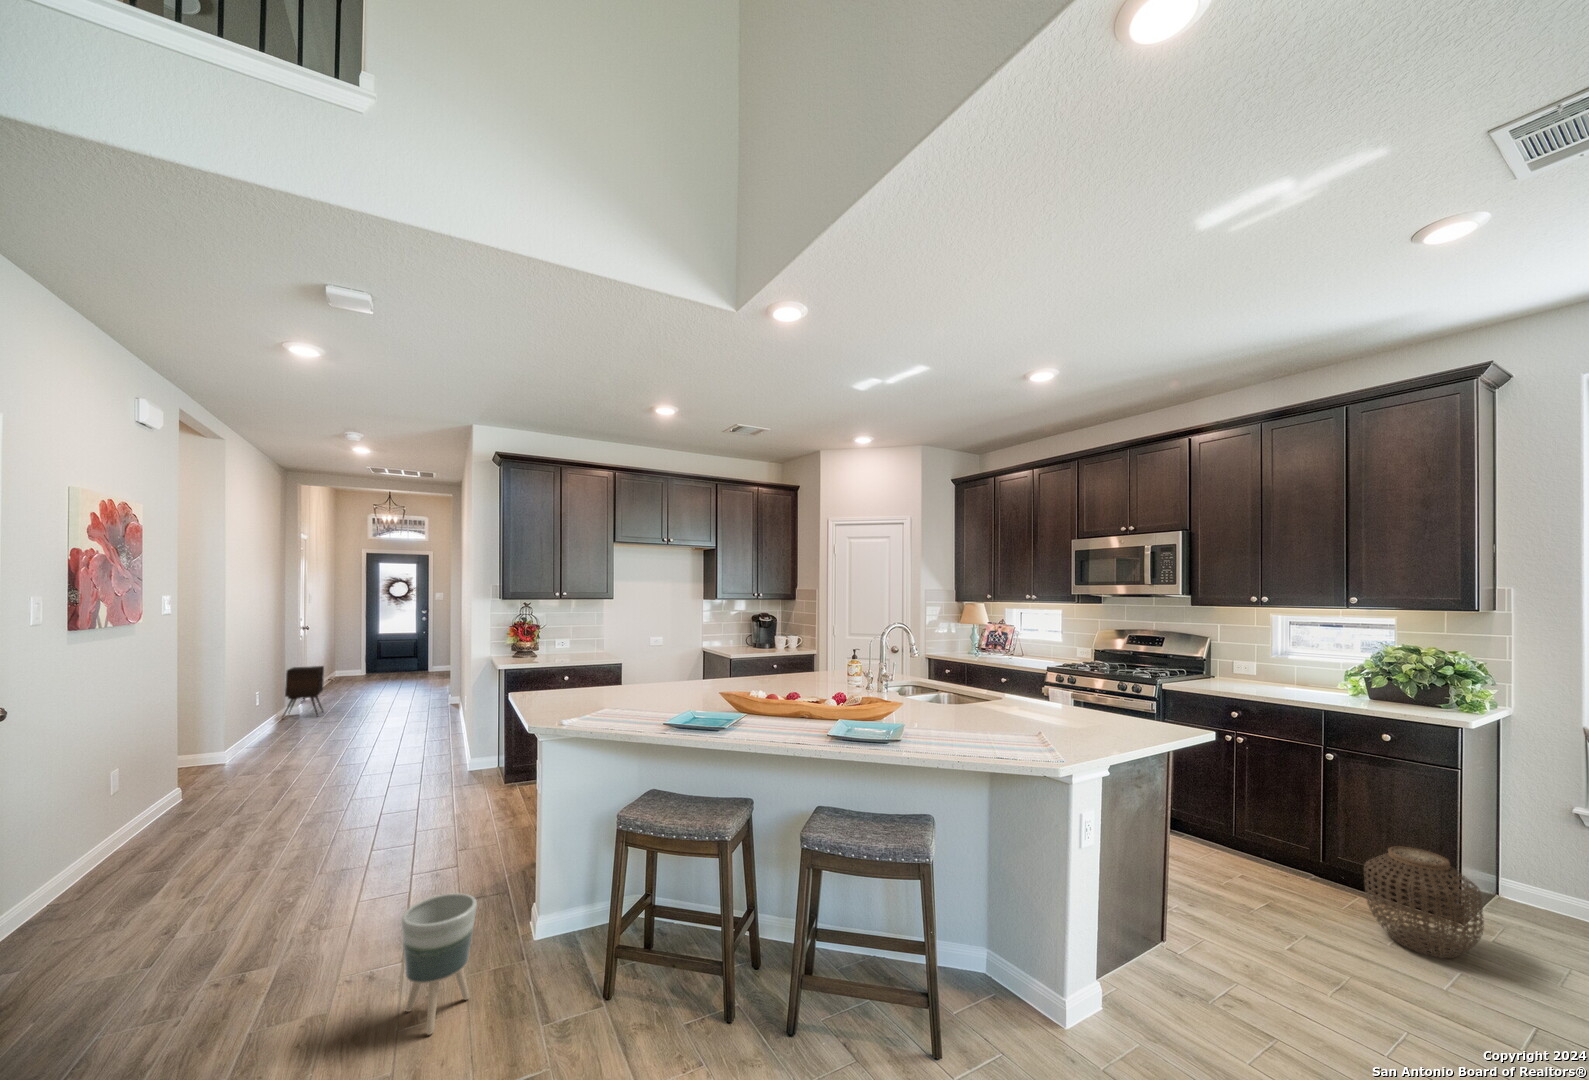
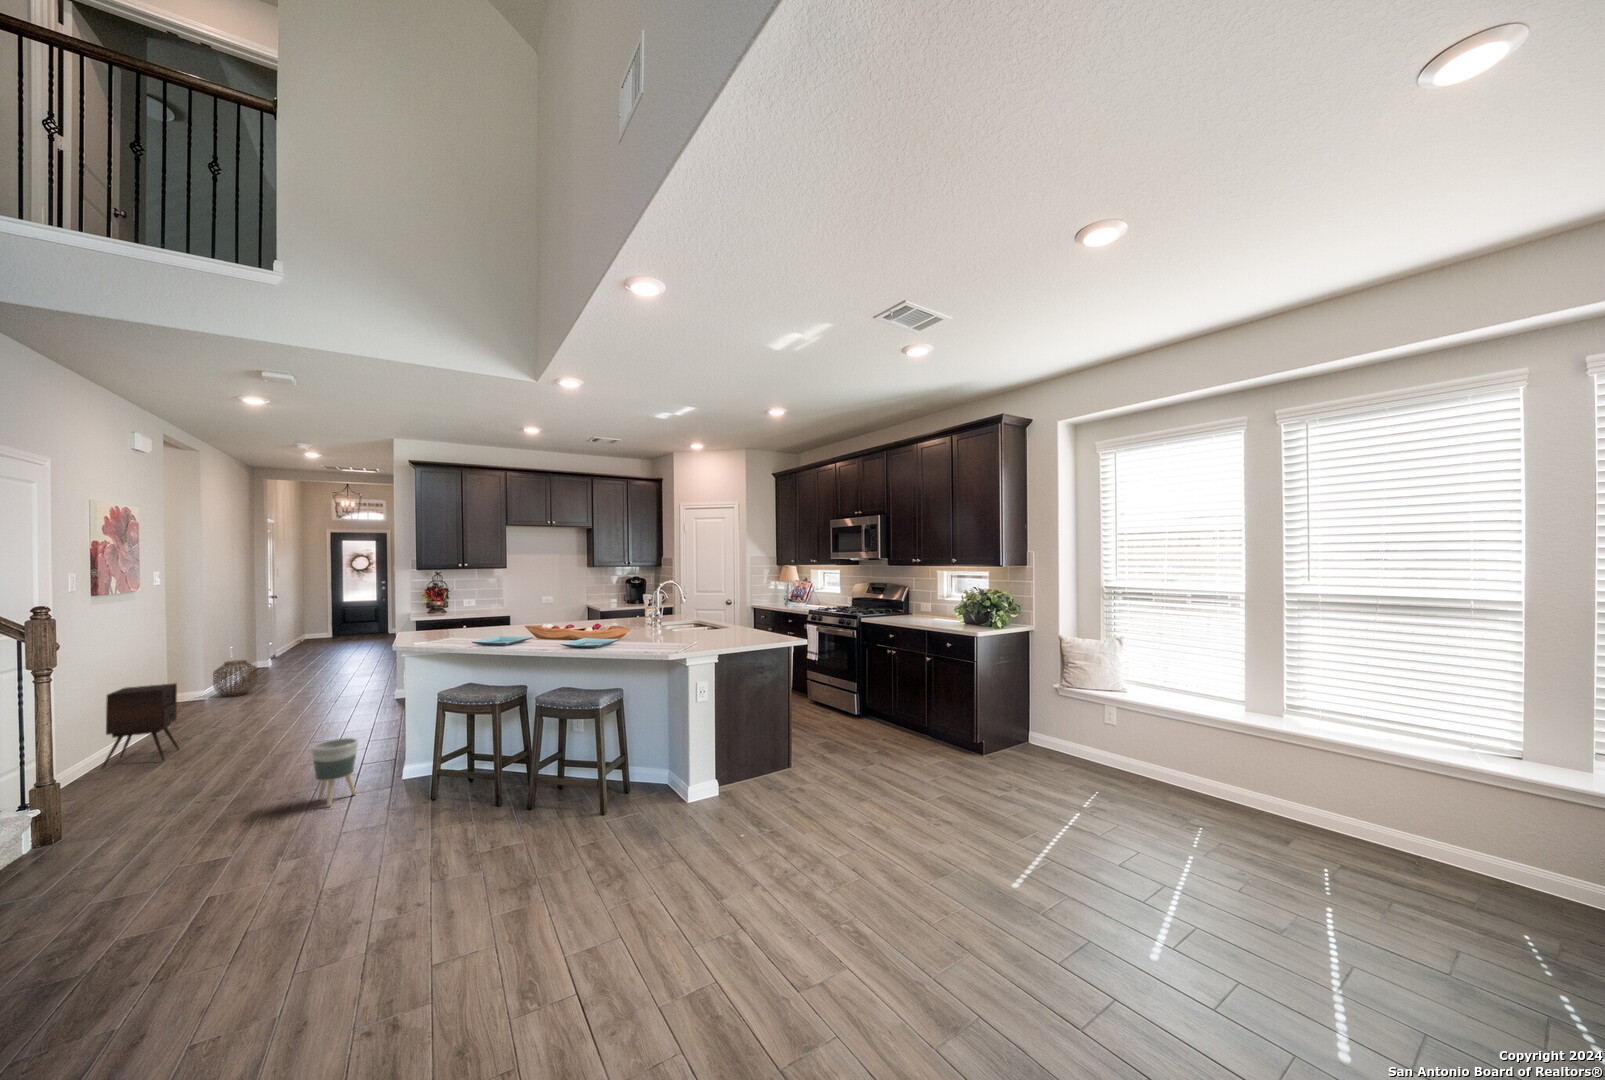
side table: present [282,666,324,718] -> present [102,683,179,769]
woven basket: present [1364,846,1484,958] -> present [213,660,257,697]

